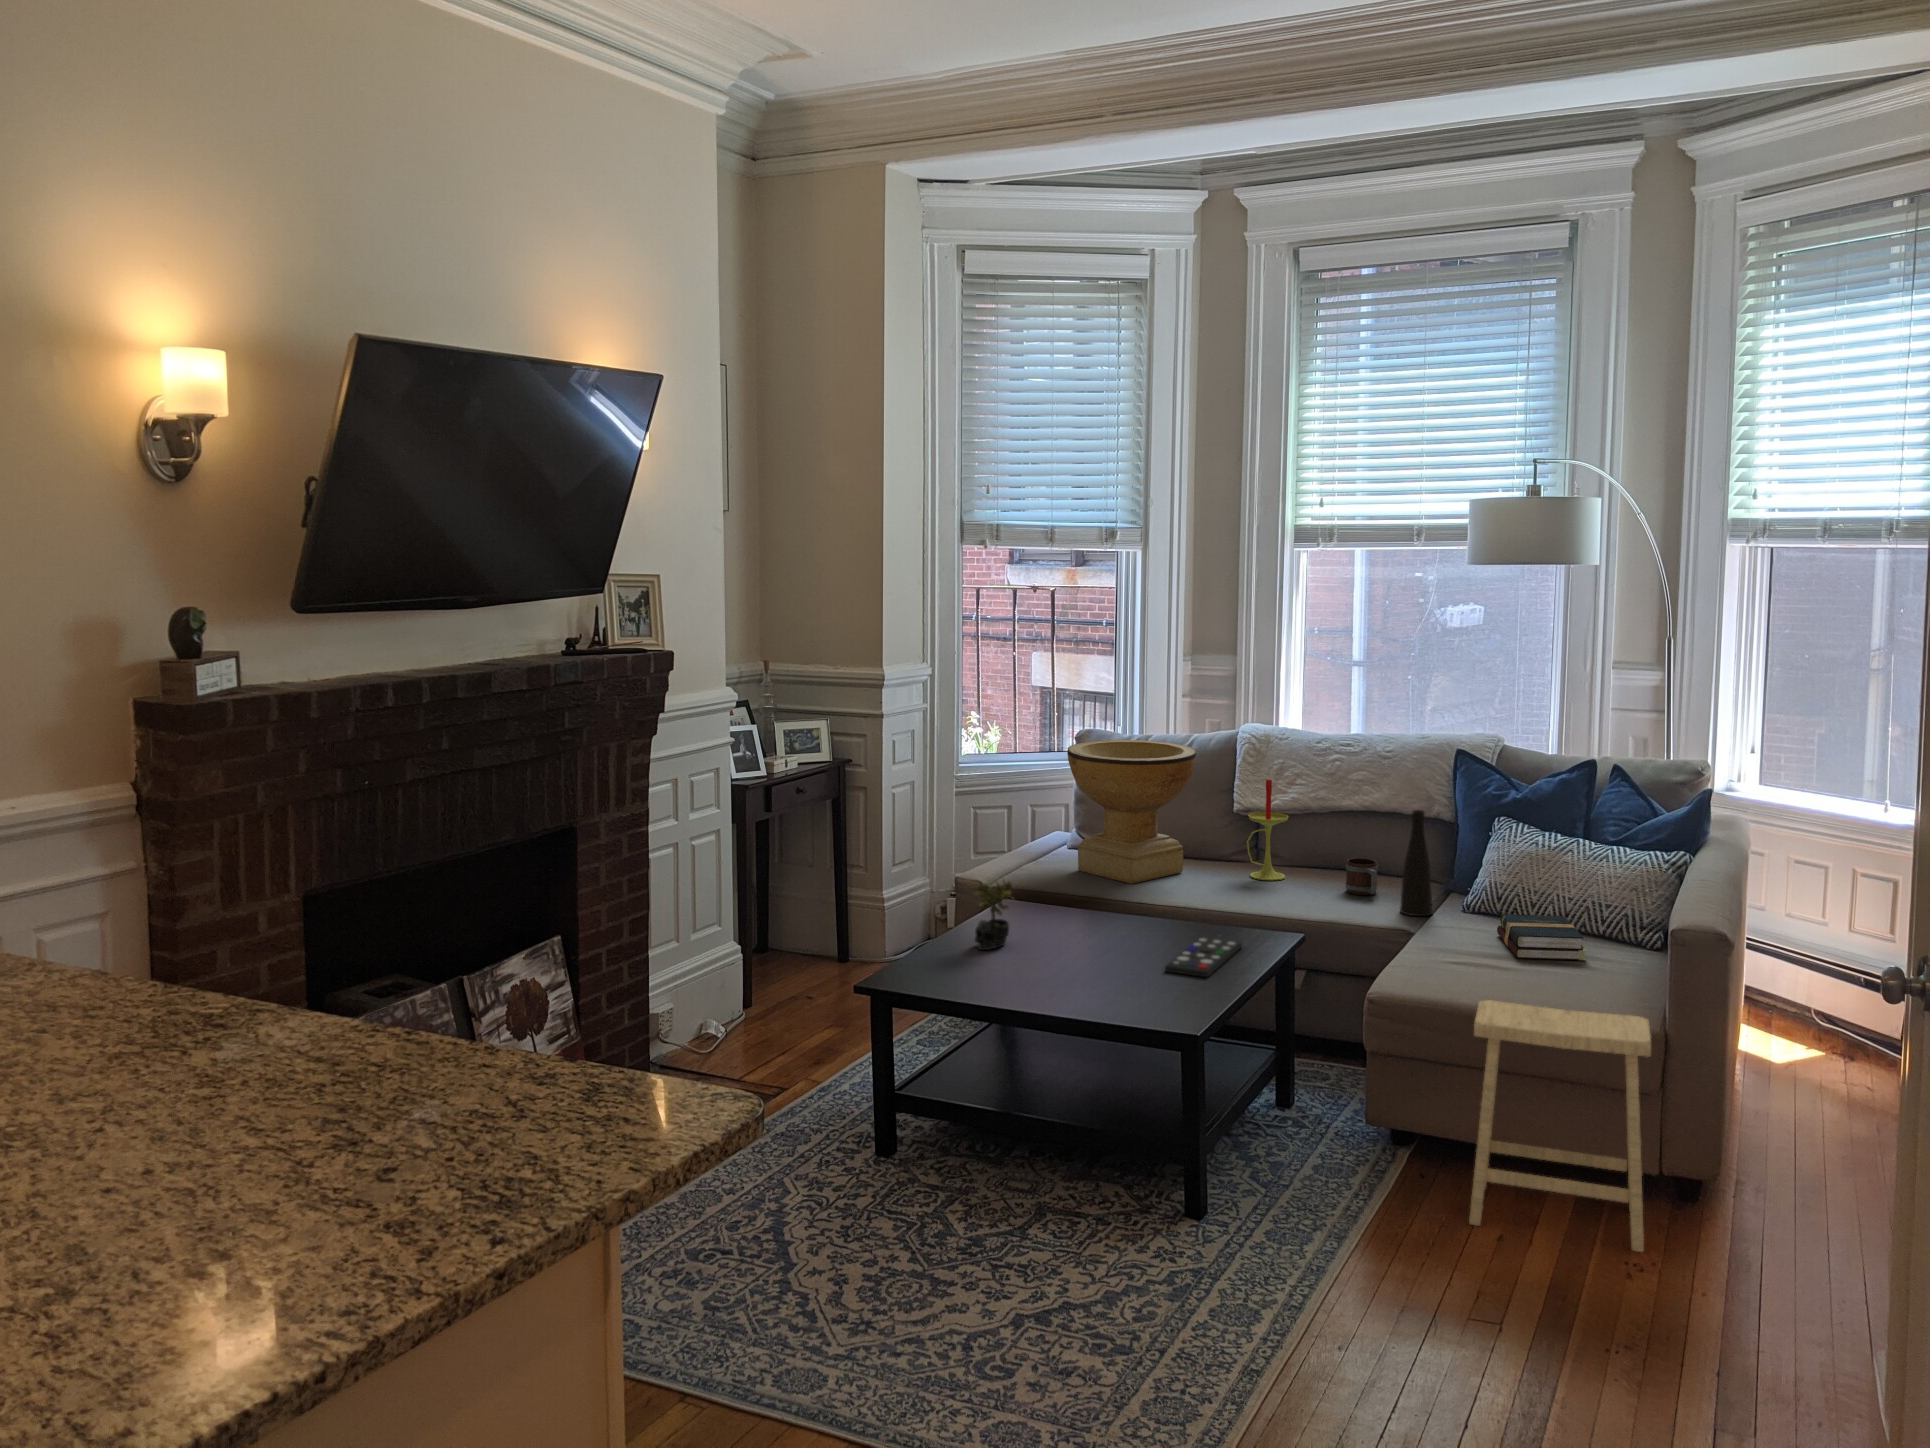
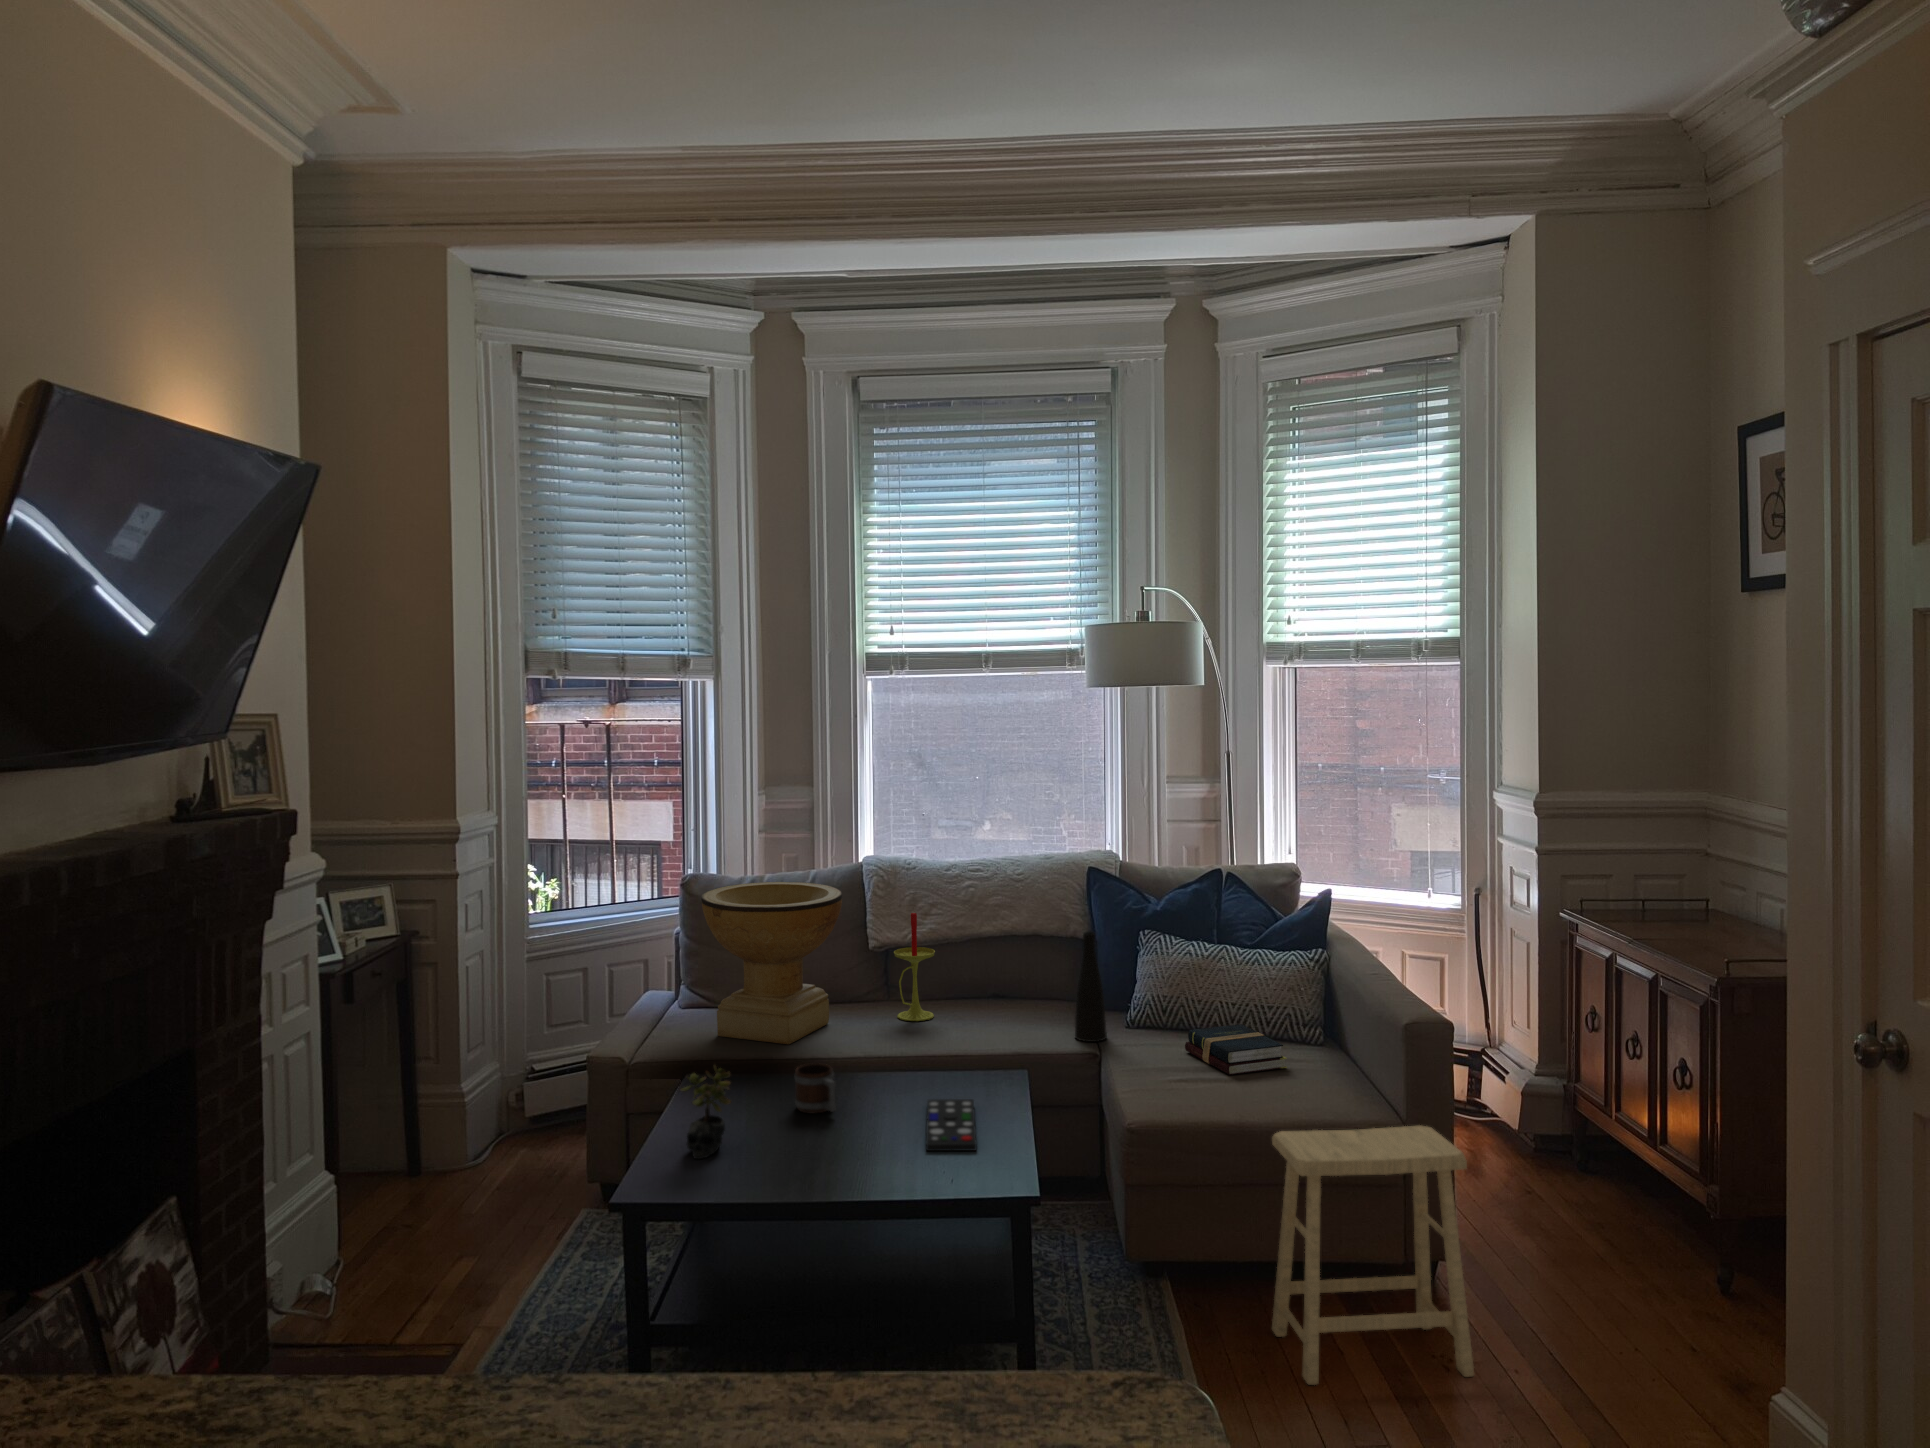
mug: present [1345,858,1378,895] -> present [795,1063,836,1114]

